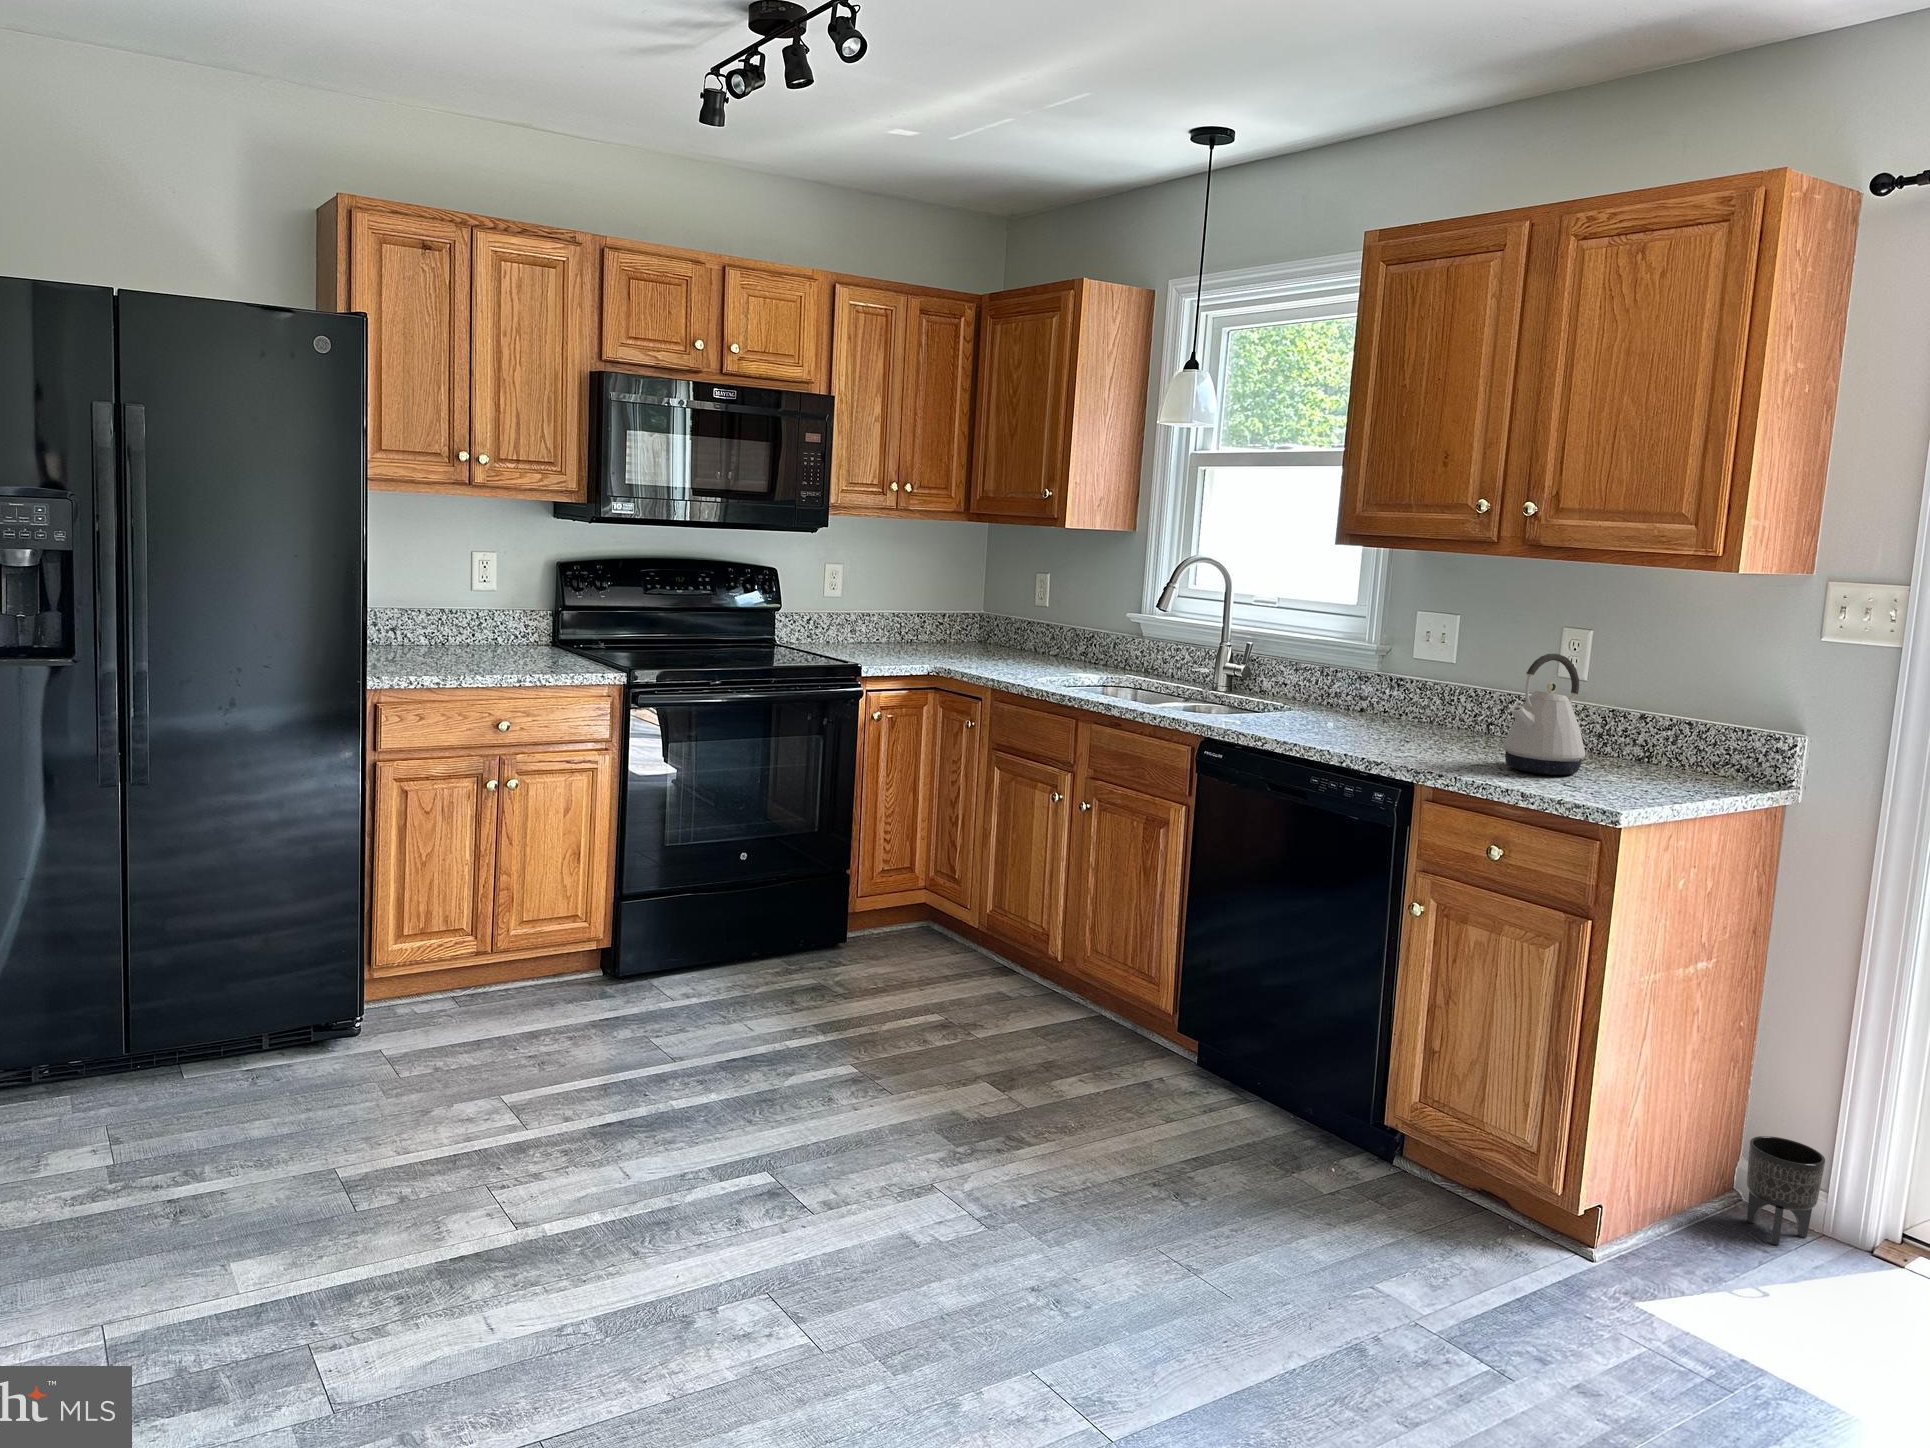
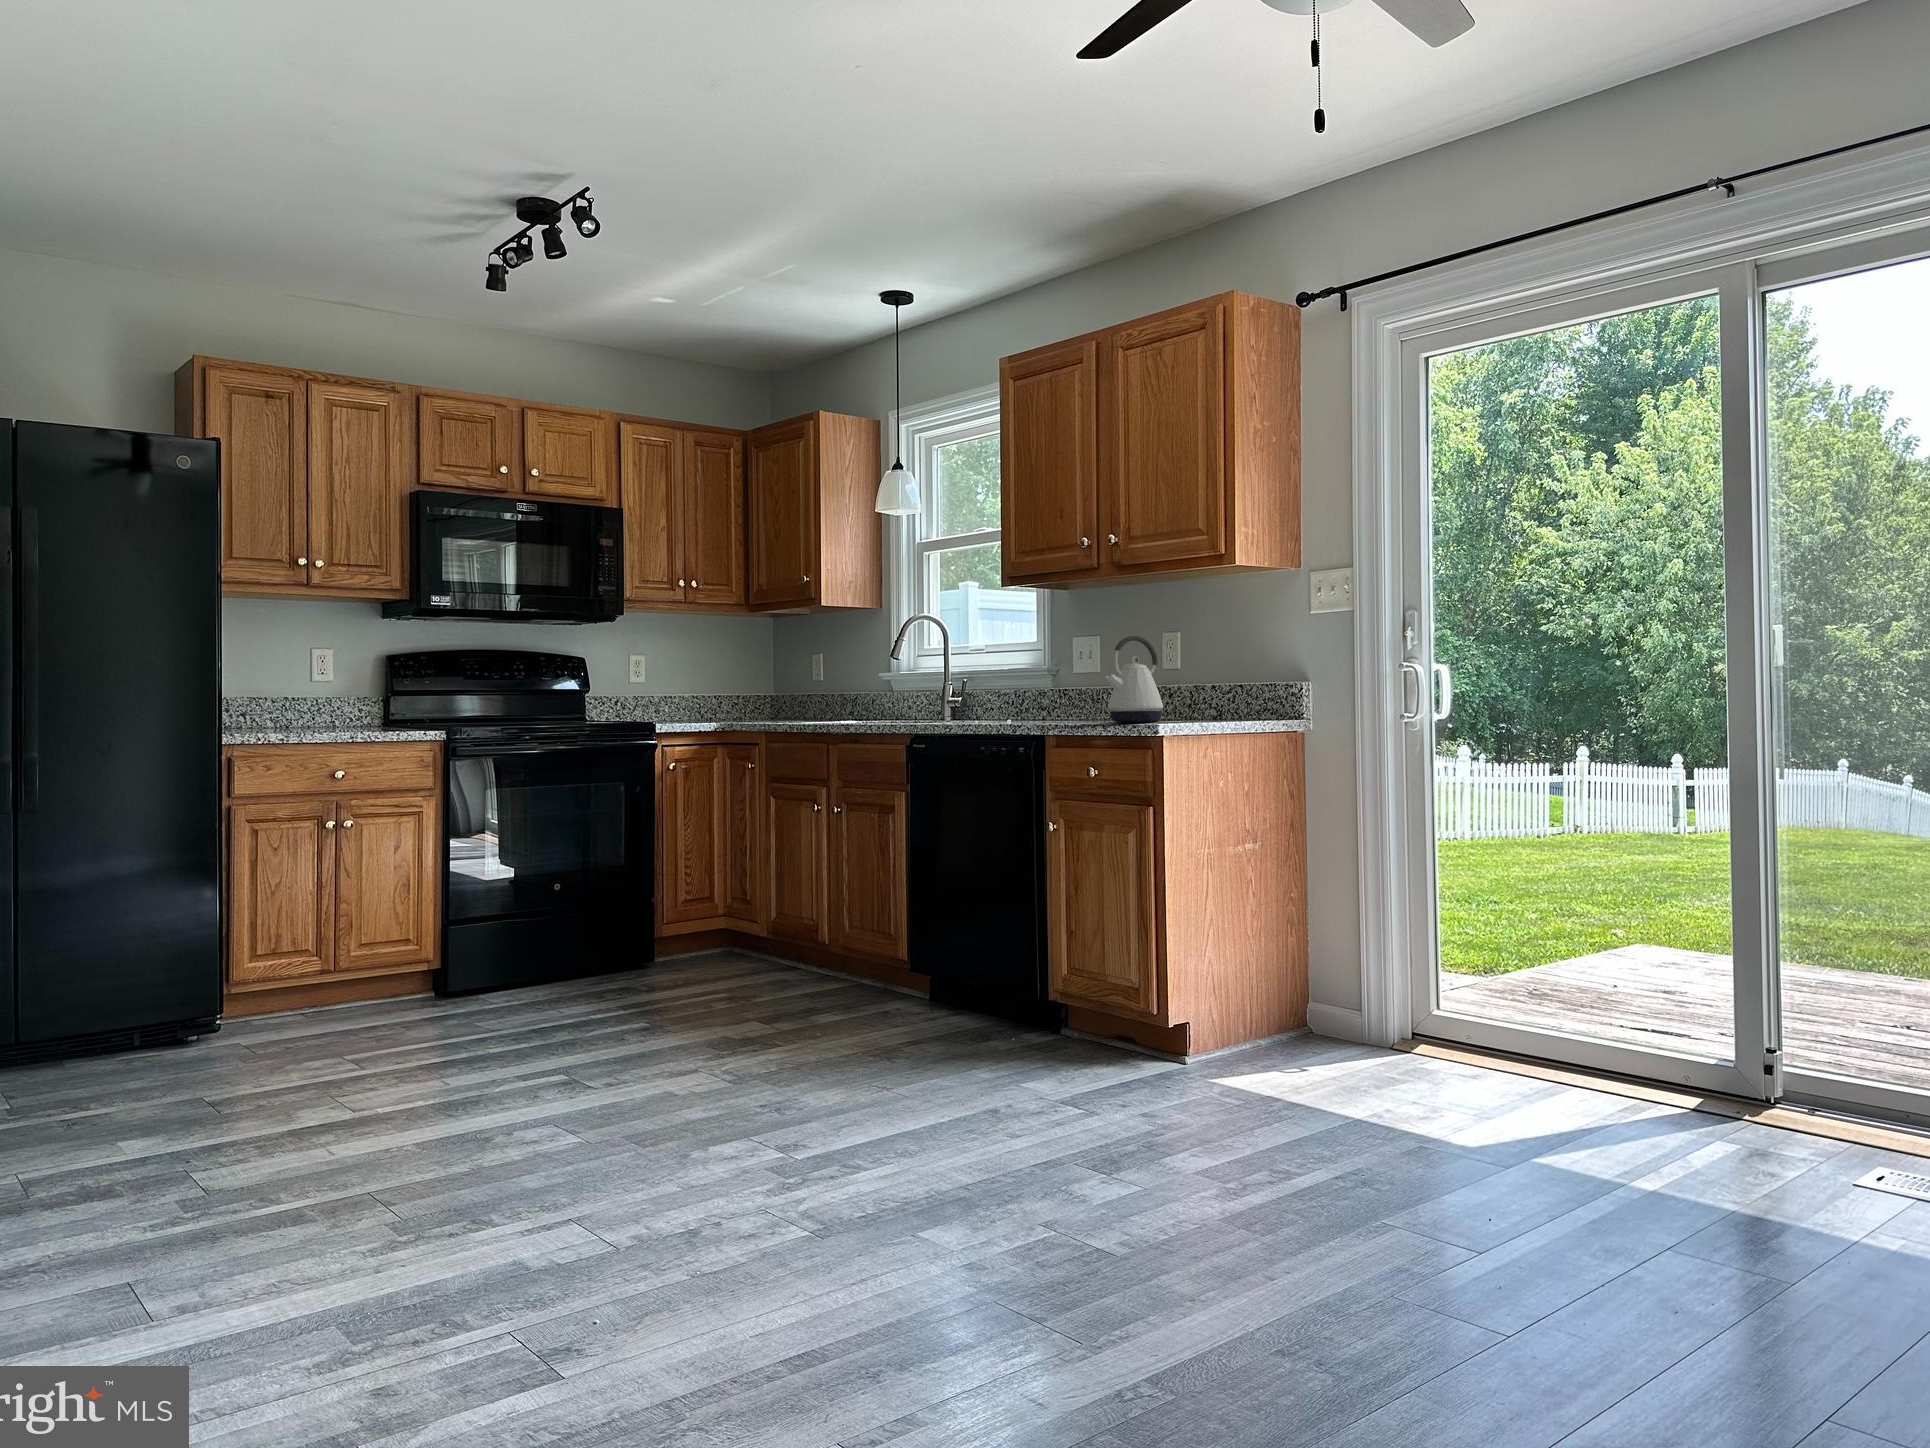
planter: present [1747,1136,1825,1245] -> none [1300,973,1348,1047]

